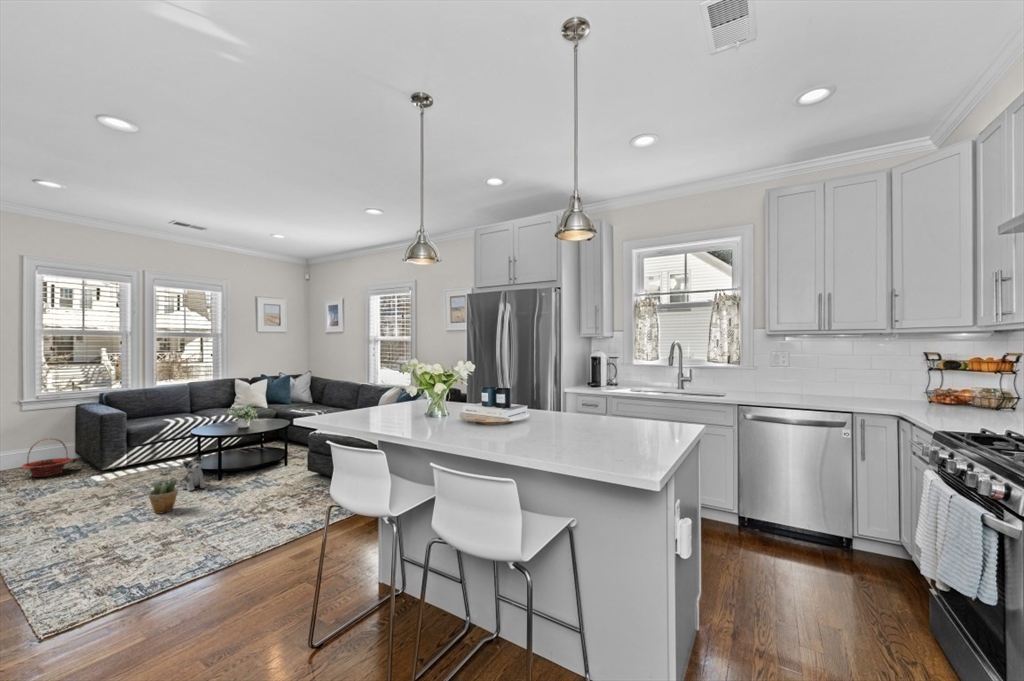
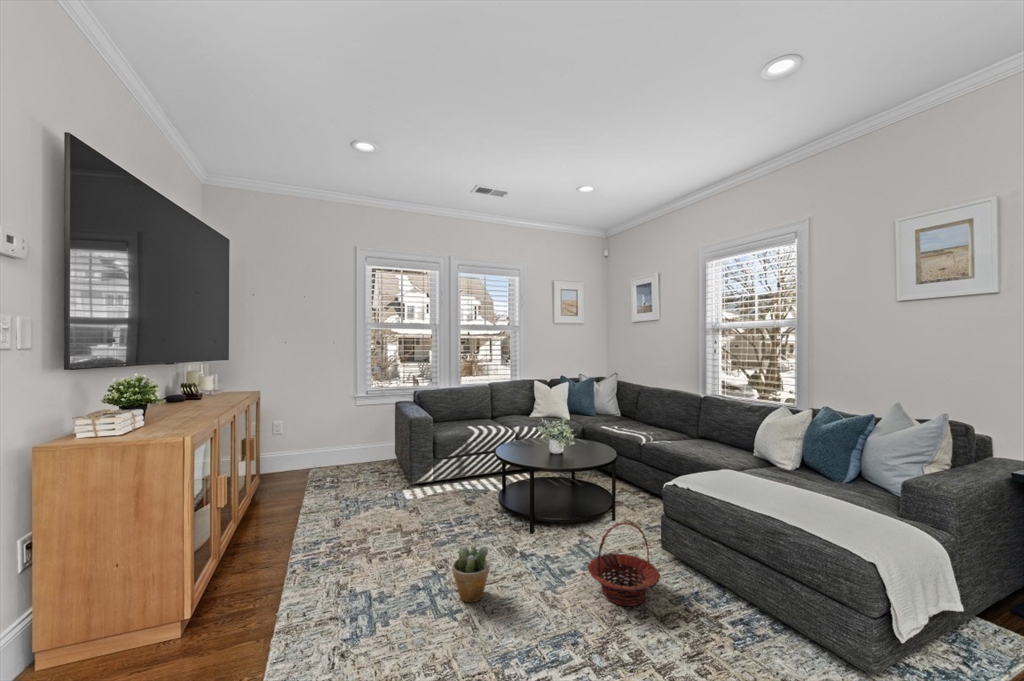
basket: present [22,439,72,477] -> present [588,522,661,606]
plush toy: present [181,455,207,491] -> none [490,495,521,551]

